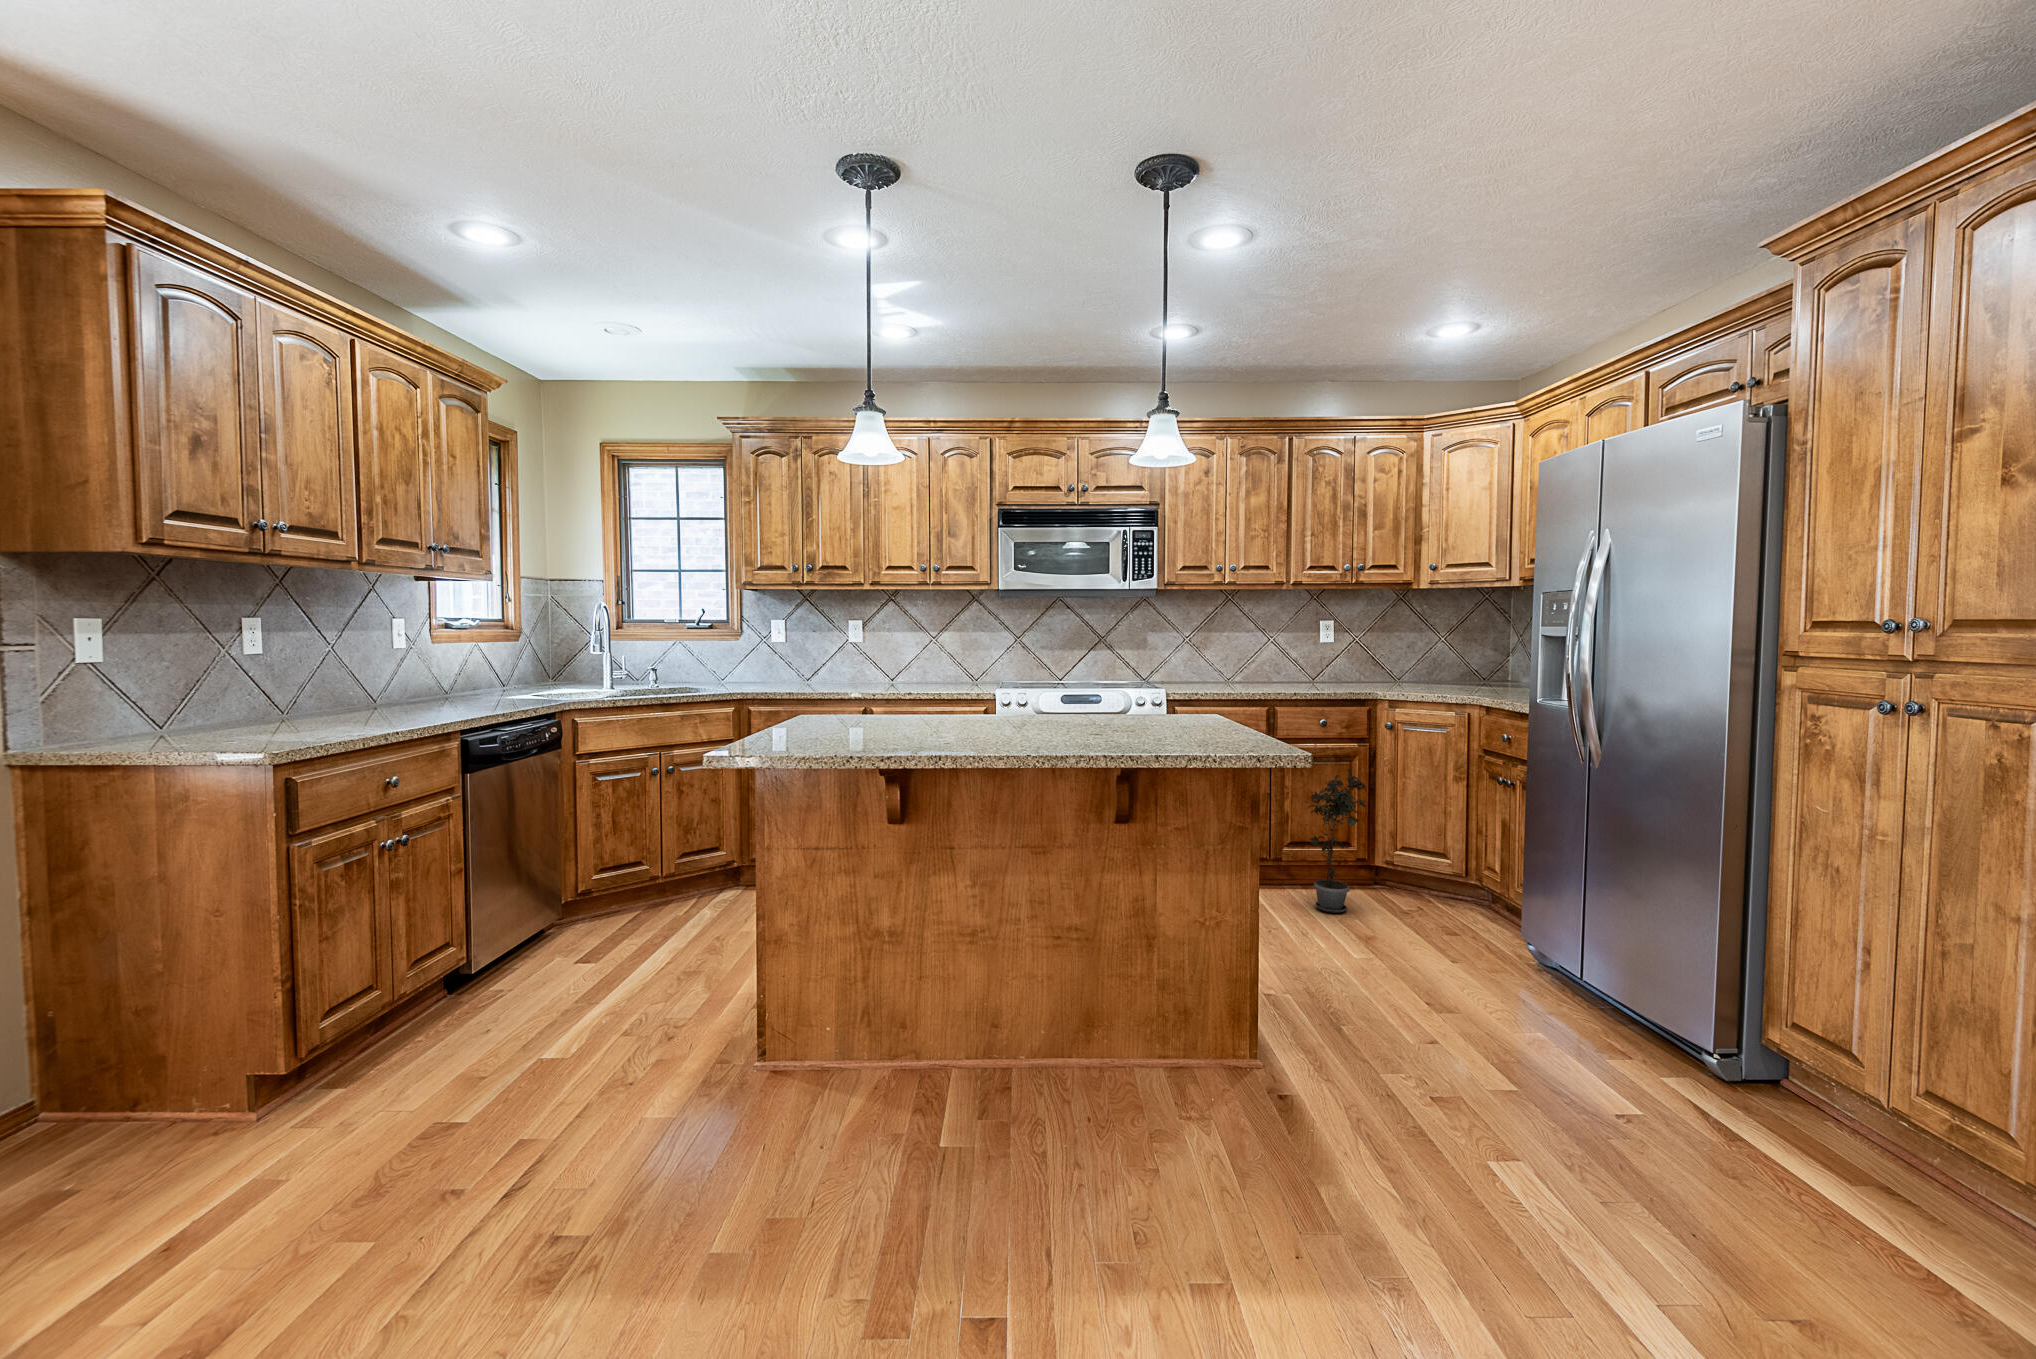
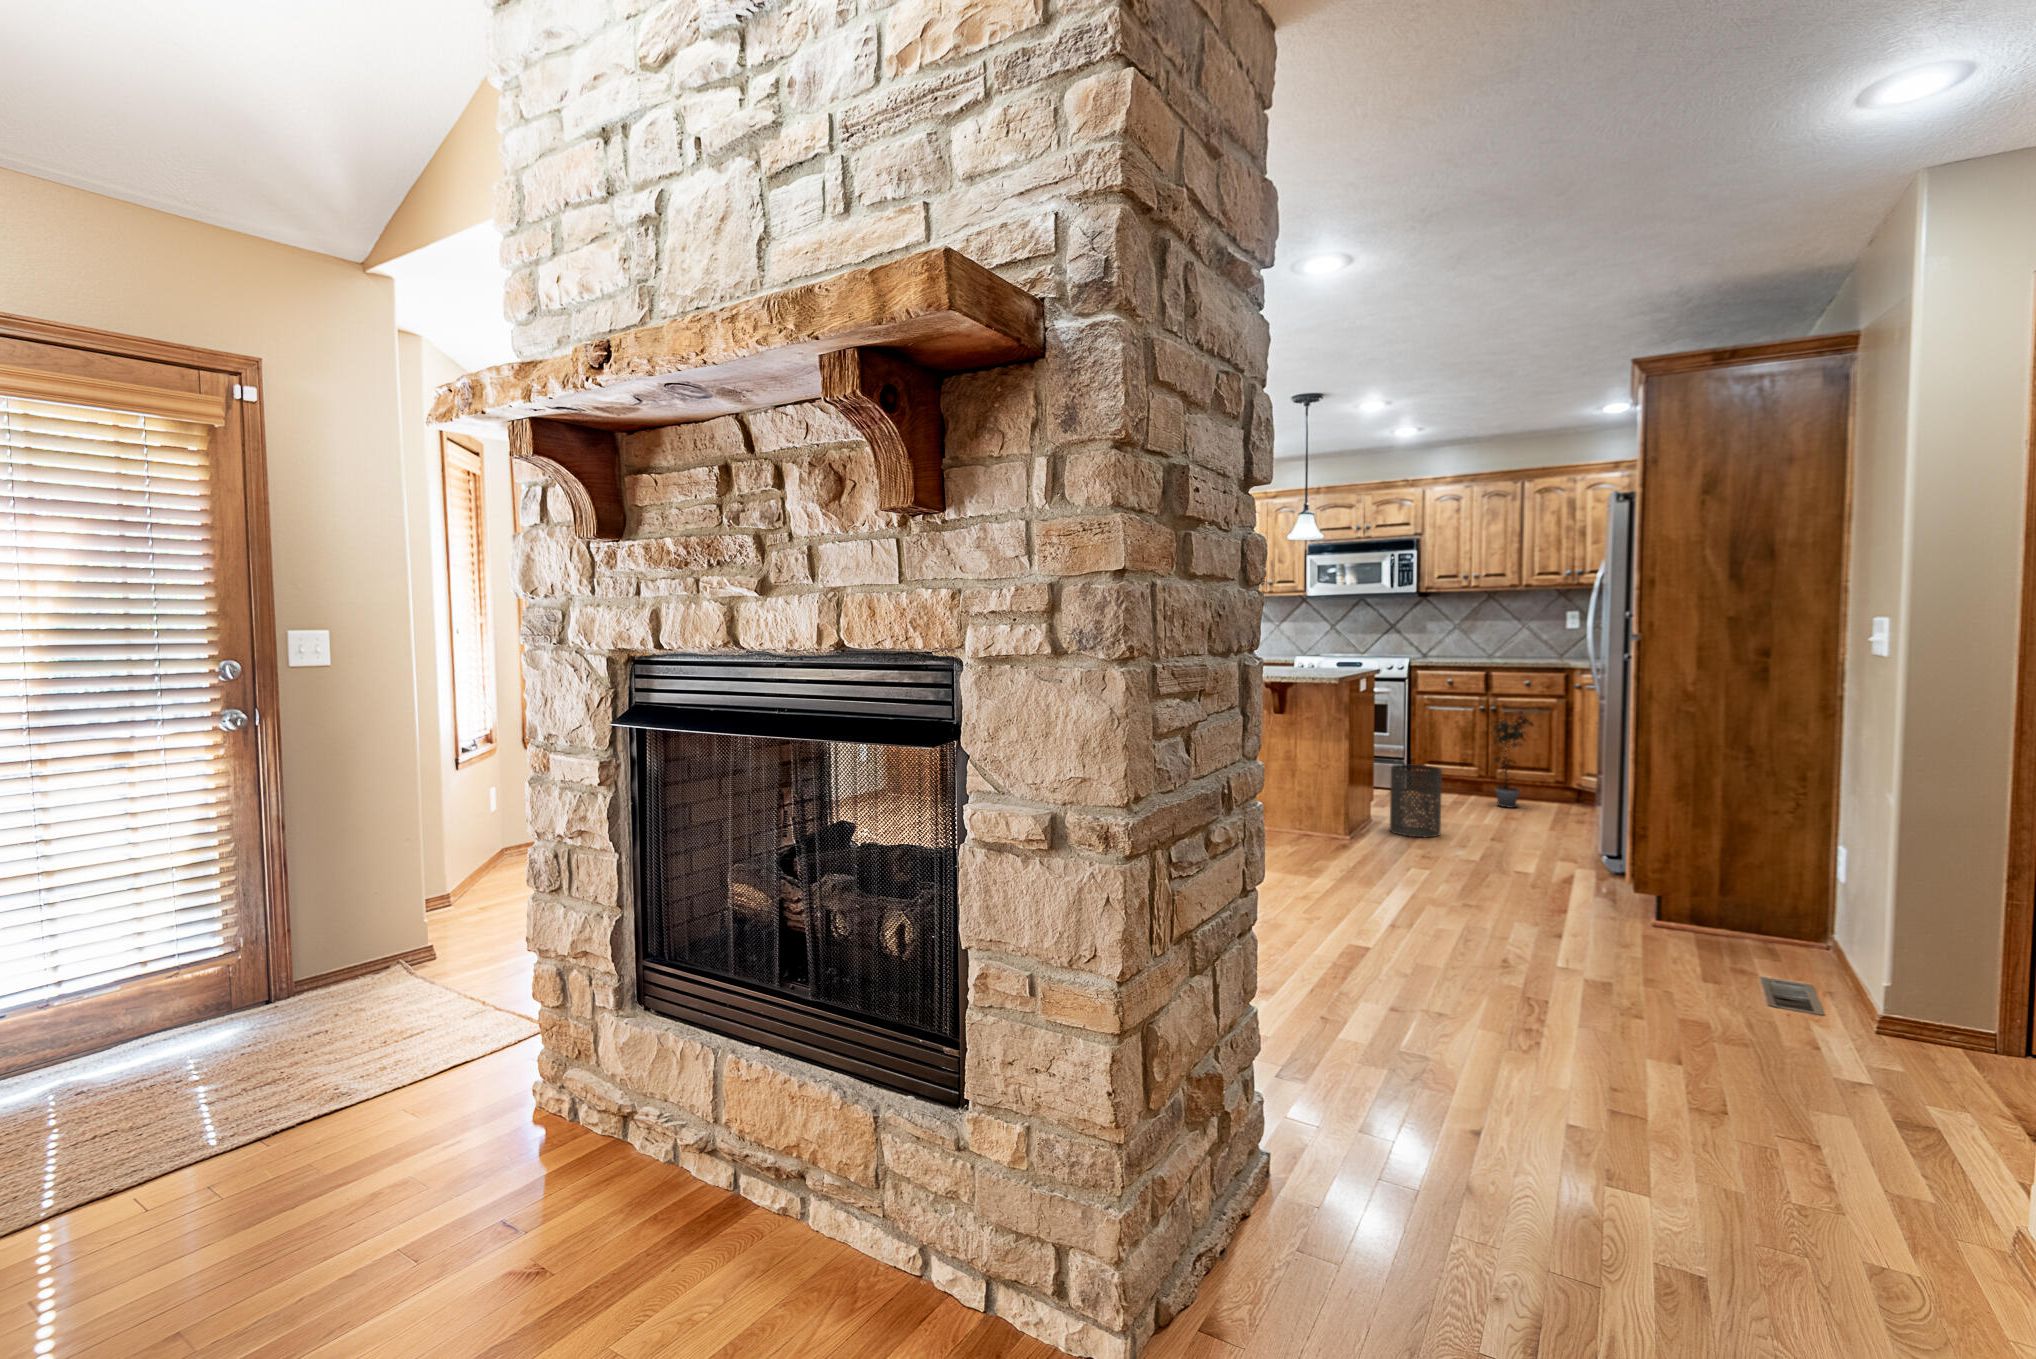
trash can: none [1322,907,1423,1063] -> present [1390,765,1442,837]

